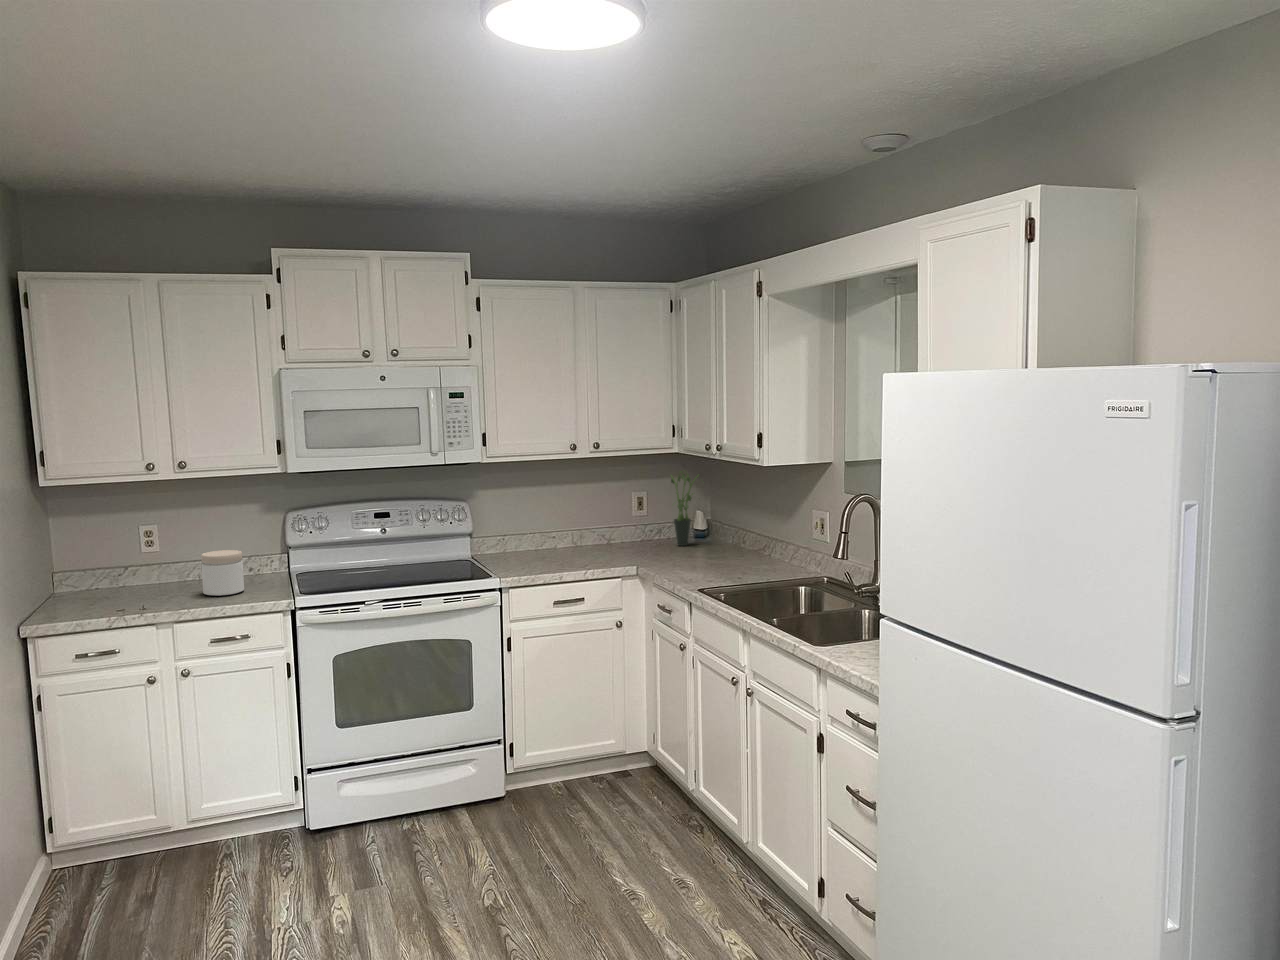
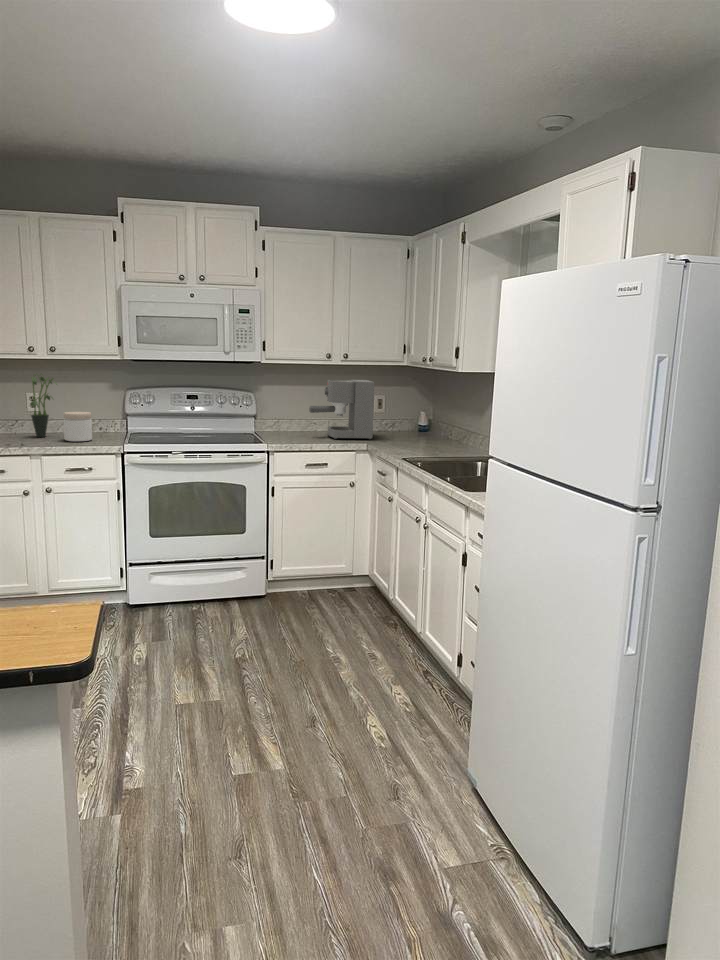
potted plant: present [671,471,699,546] -> present [31,377,57,437]
coffee maker: none [550,475,640,561] -> present [309,380,374,439]

